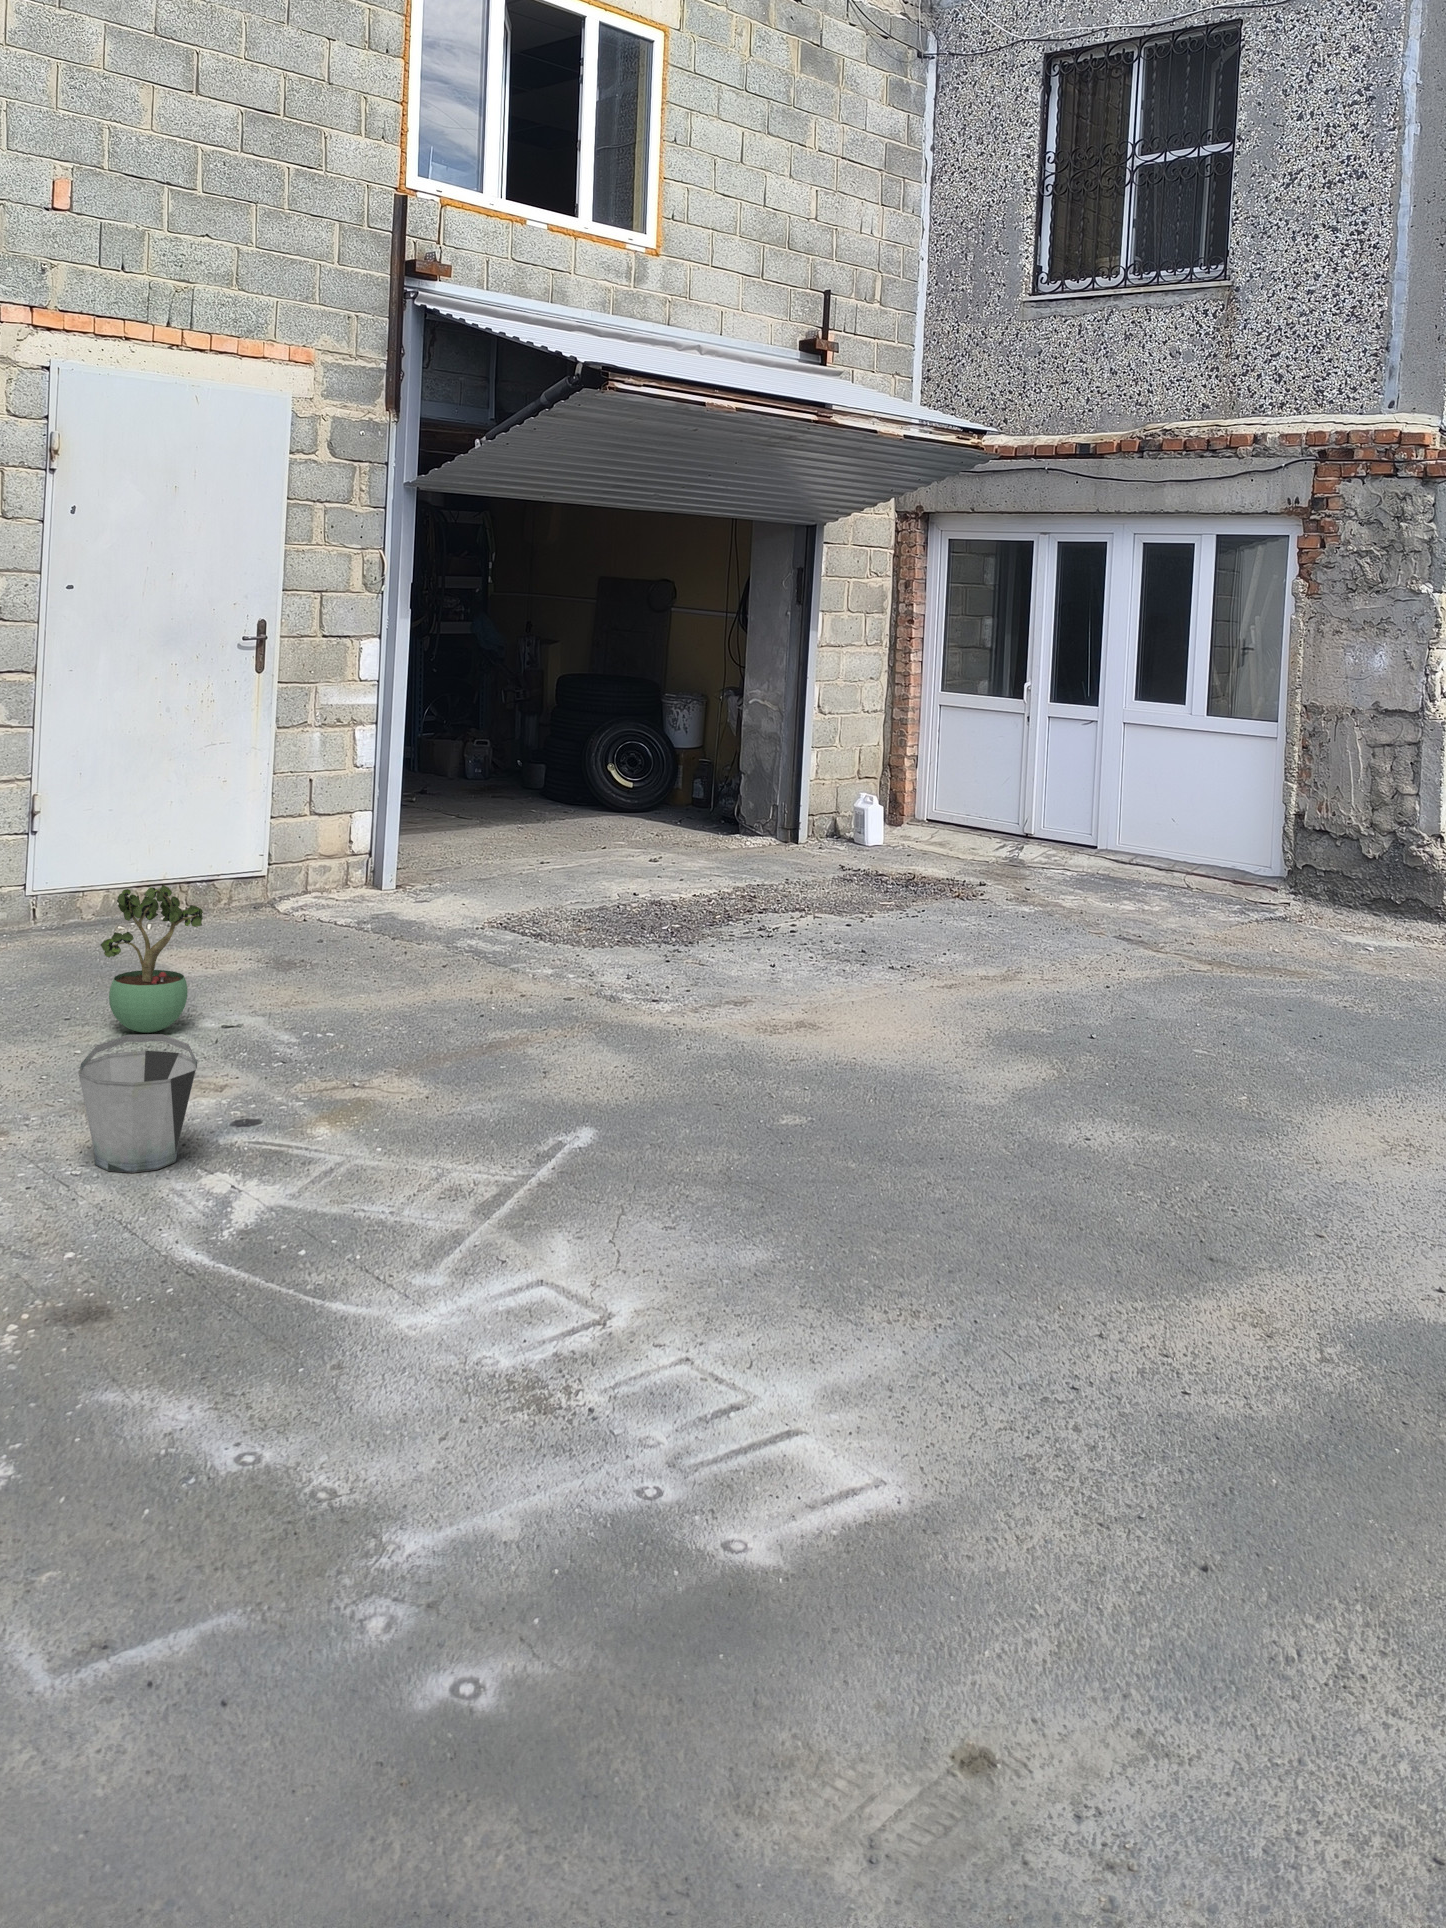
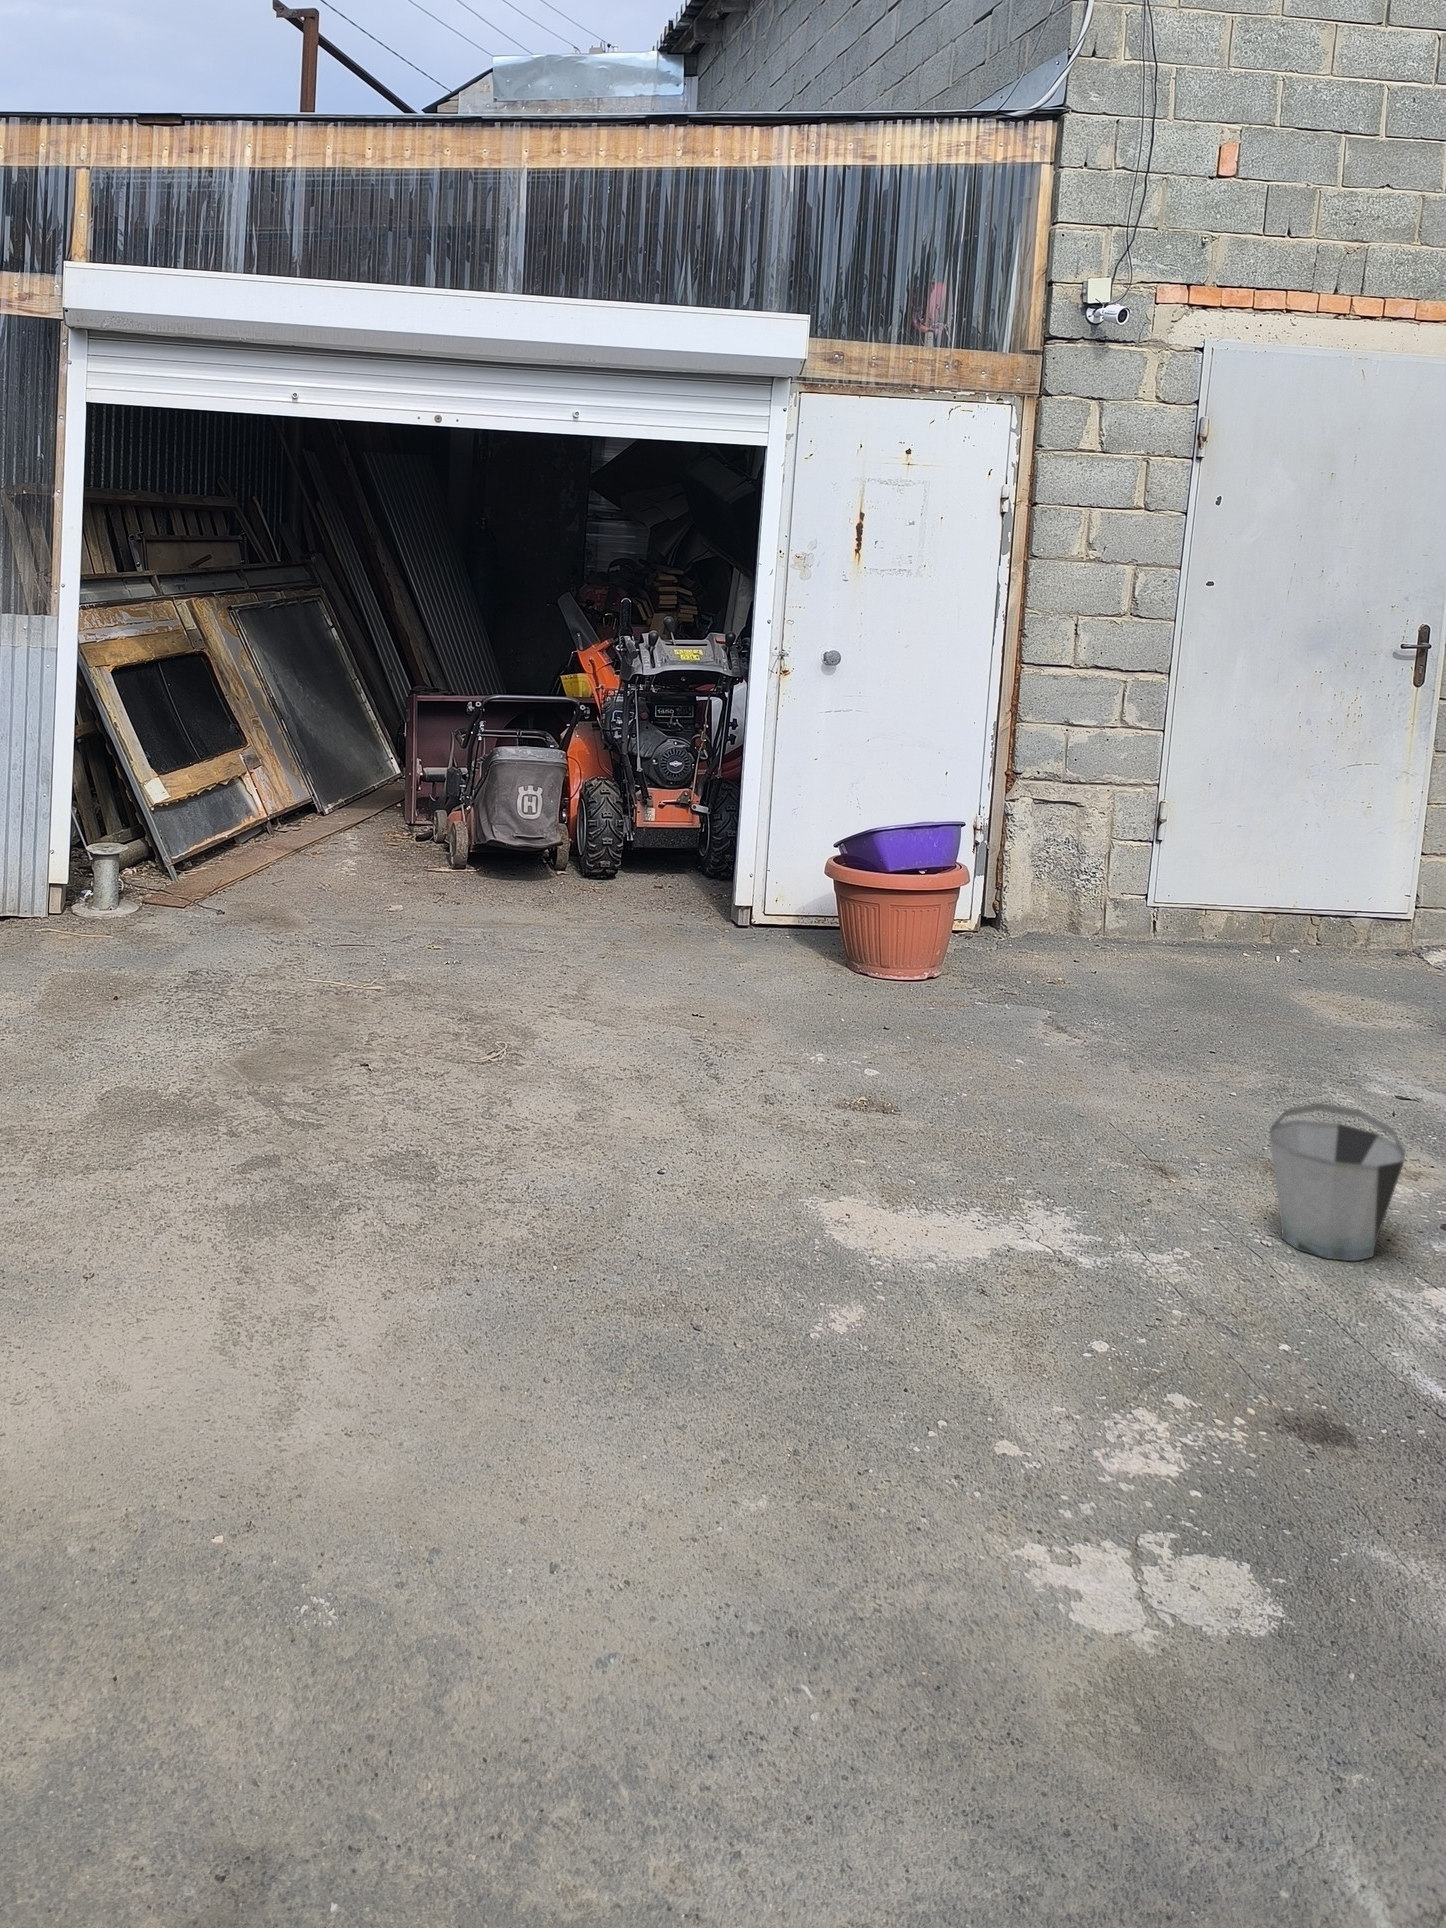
potted plant: present [100,885,203,1033] -> none [1257,928,1378,1088]

